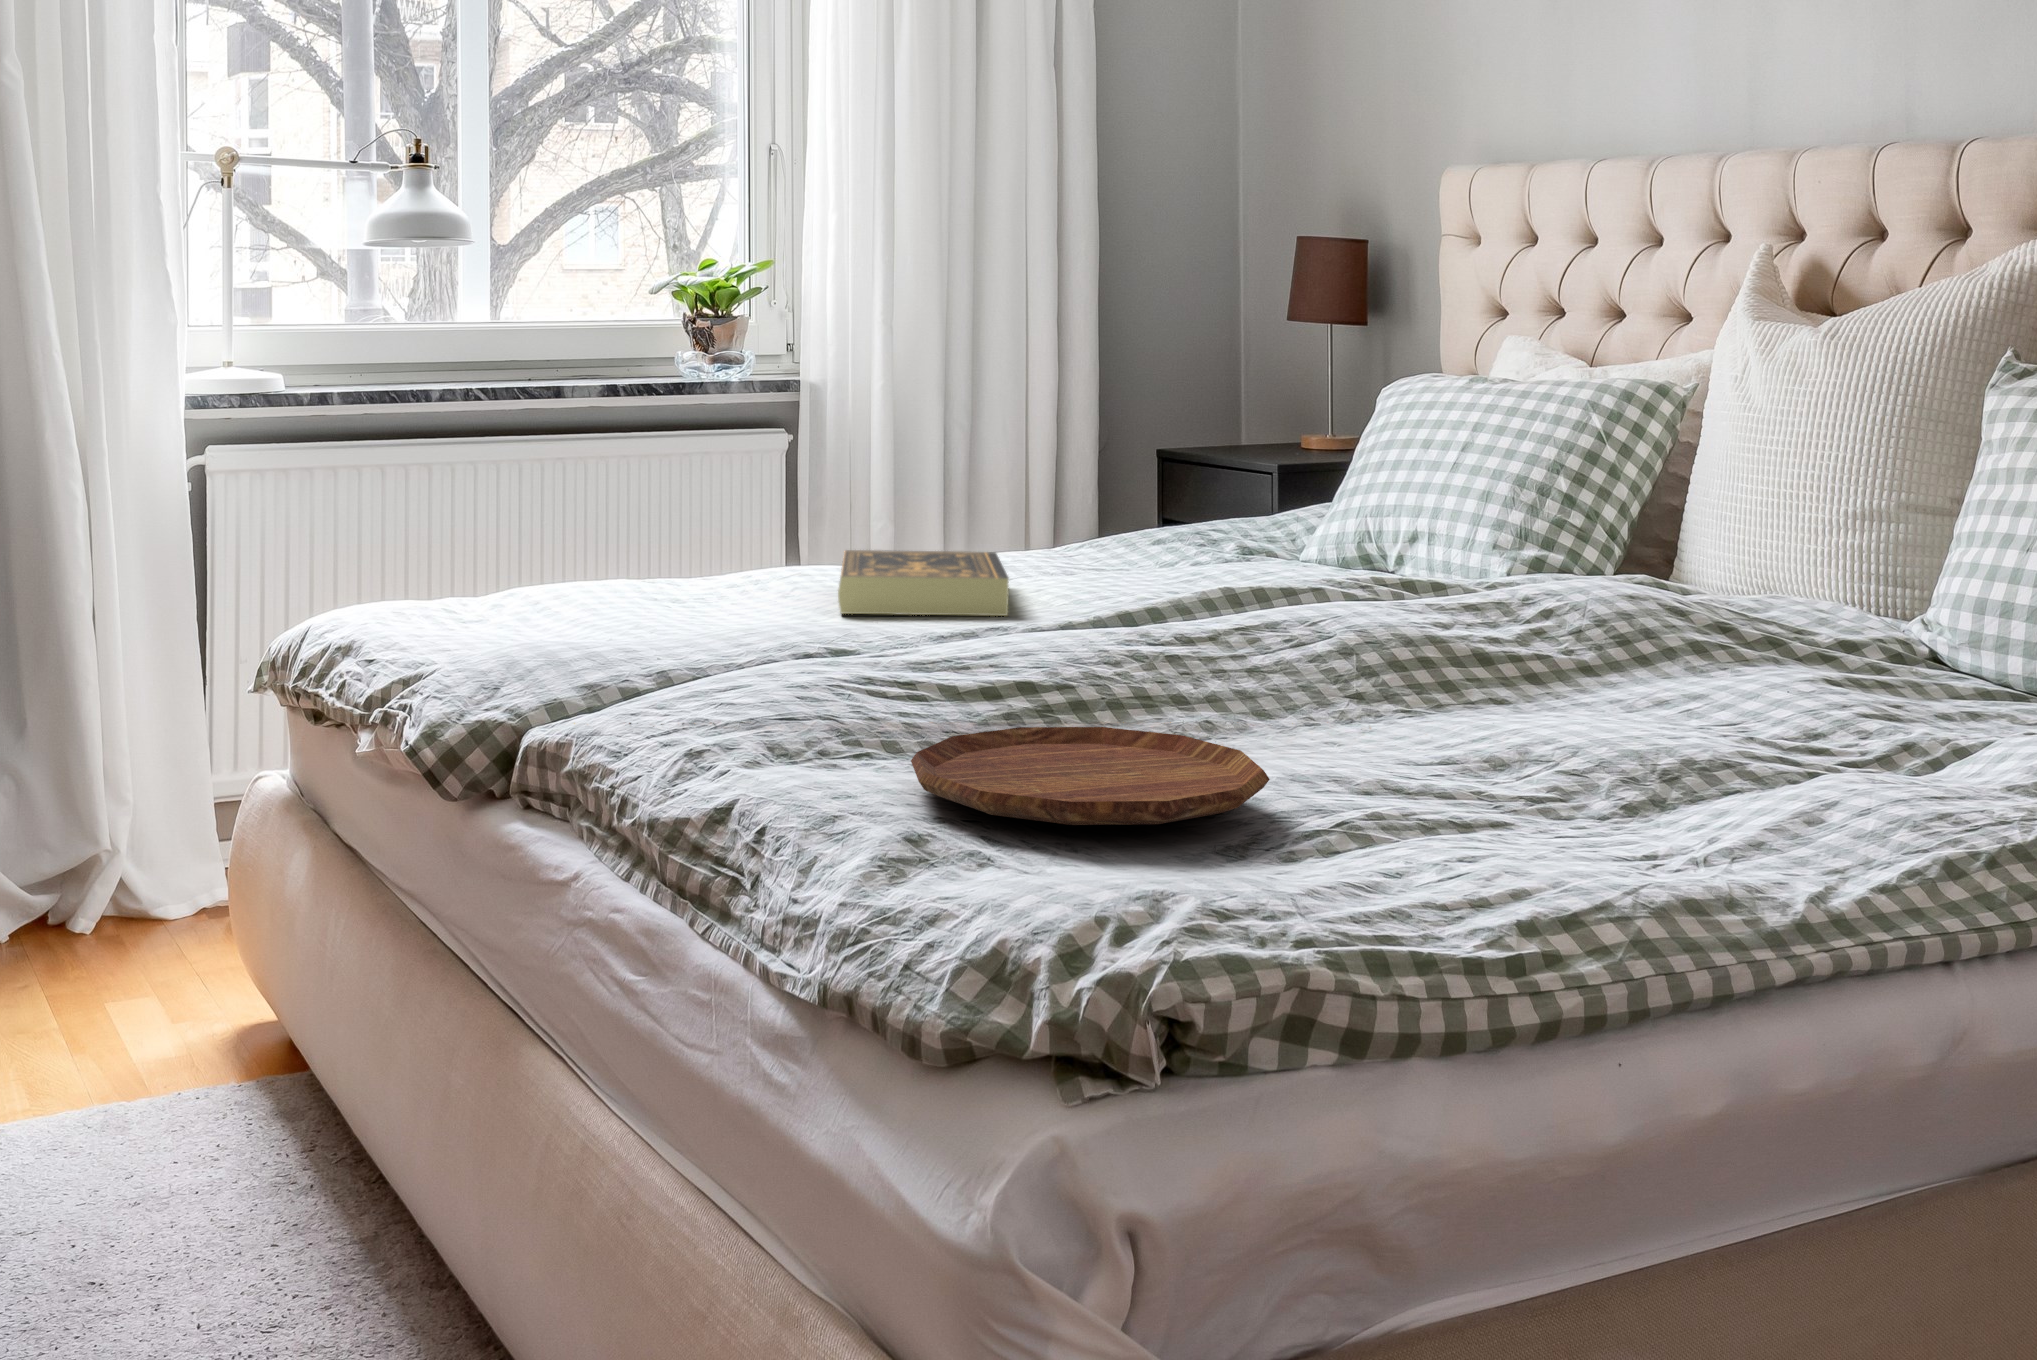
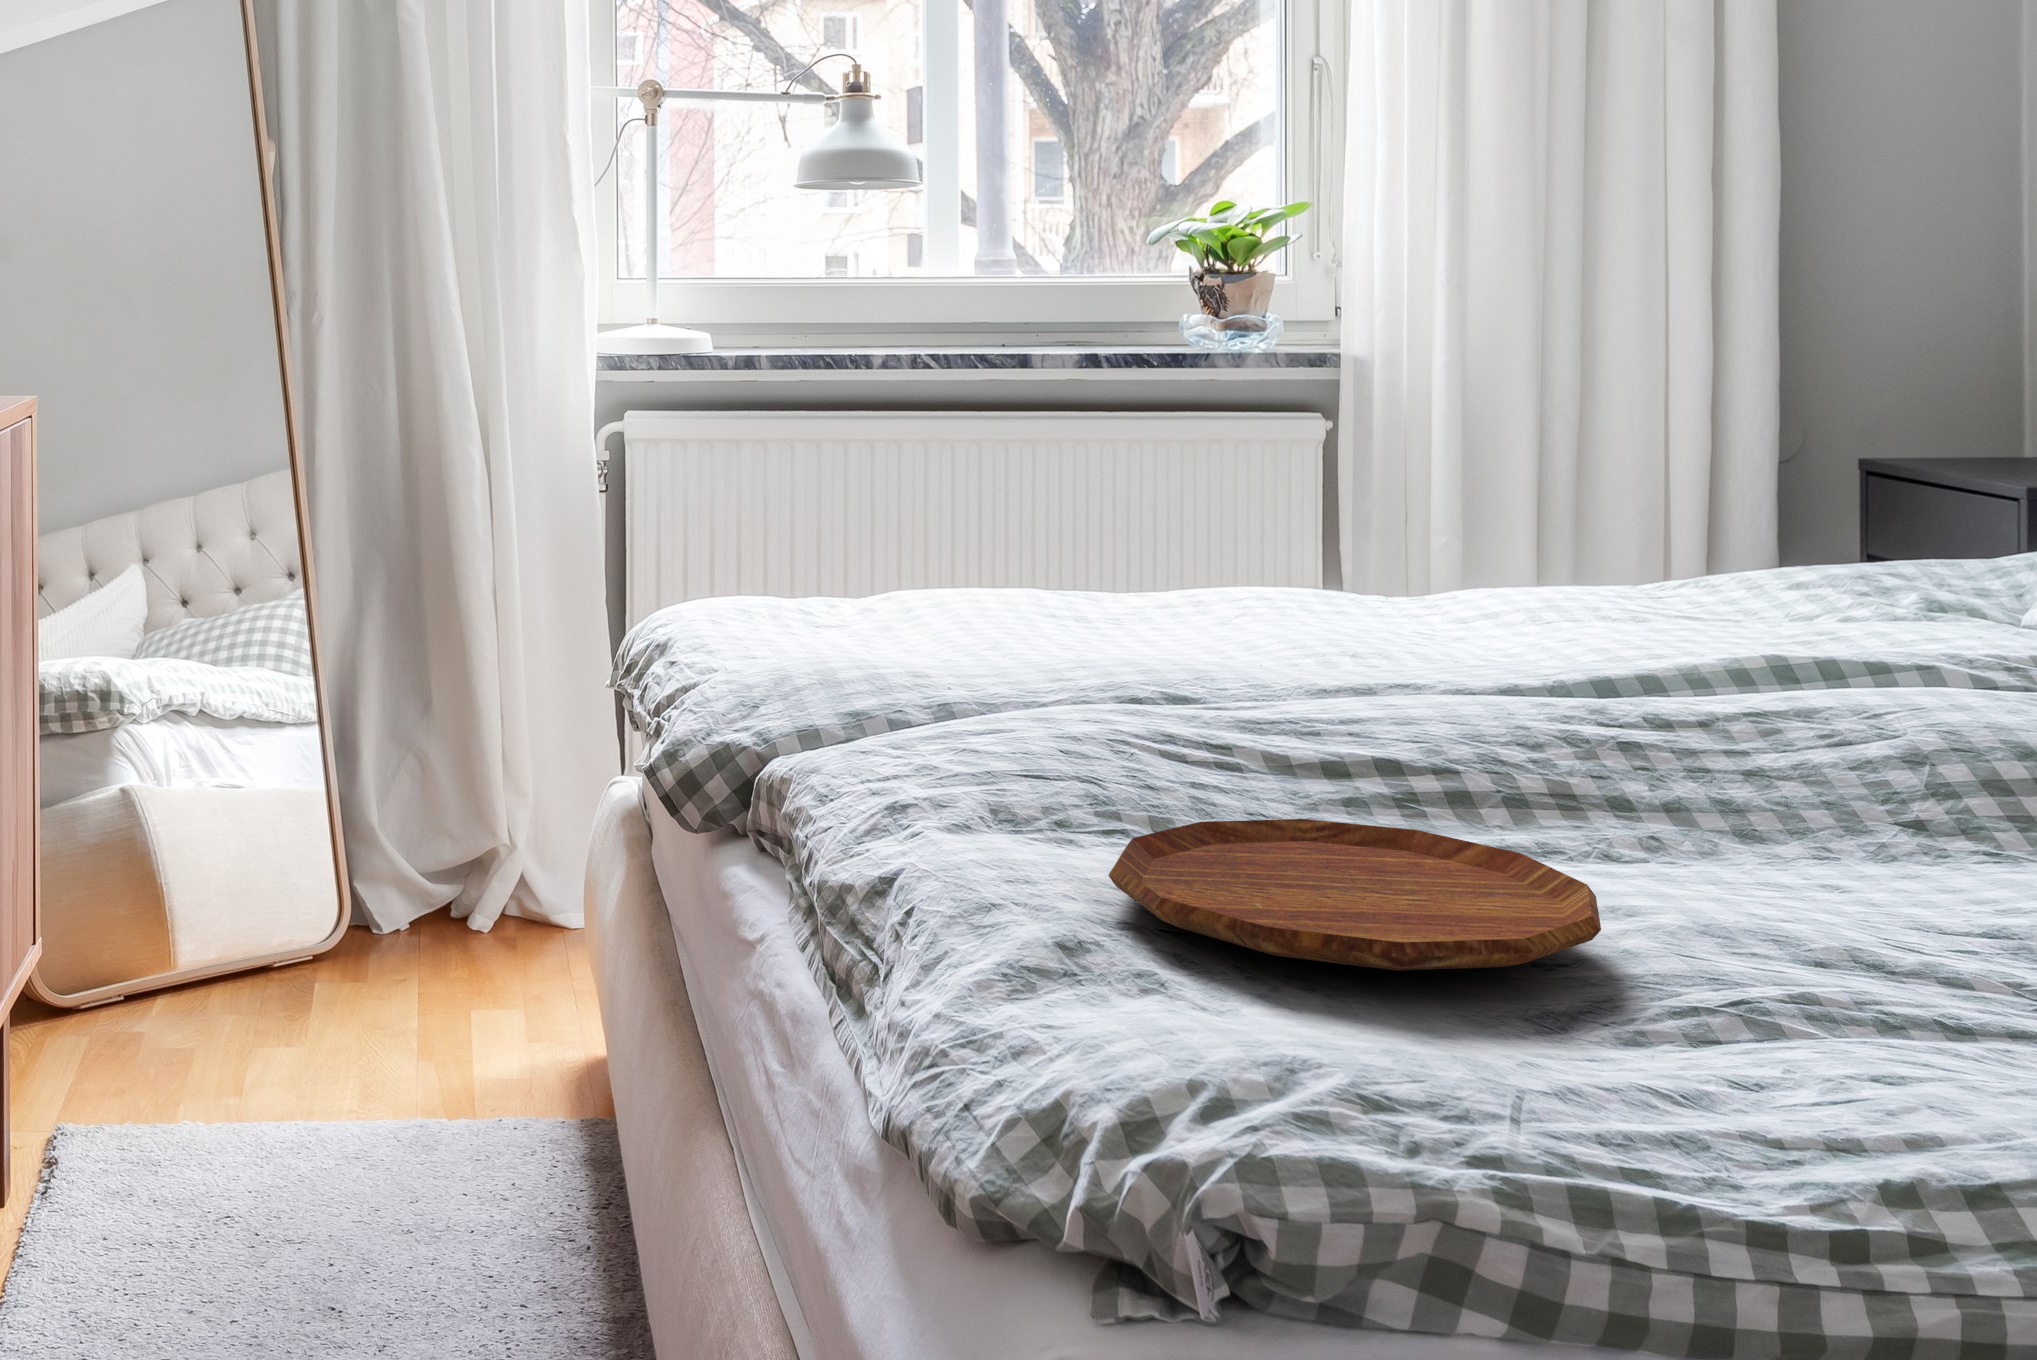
book: present [838,550,1009,616] -> none [1223,569,1475,666]

